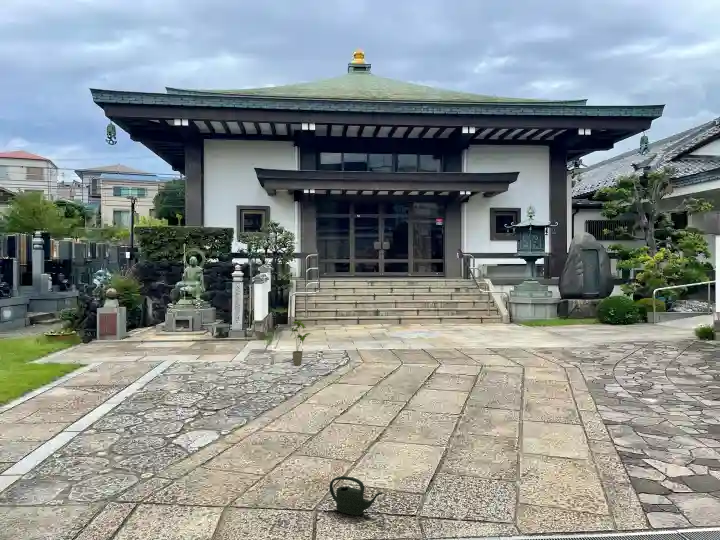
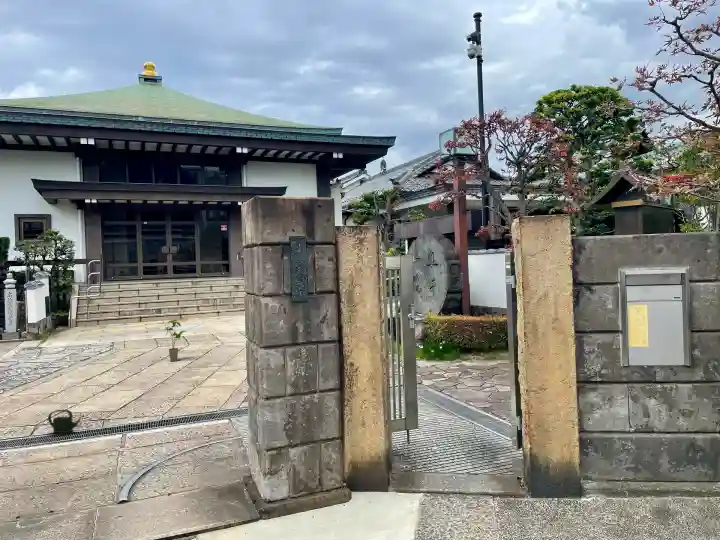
house plant: present [290,321,310,365] -> present [165,320,186,362]

